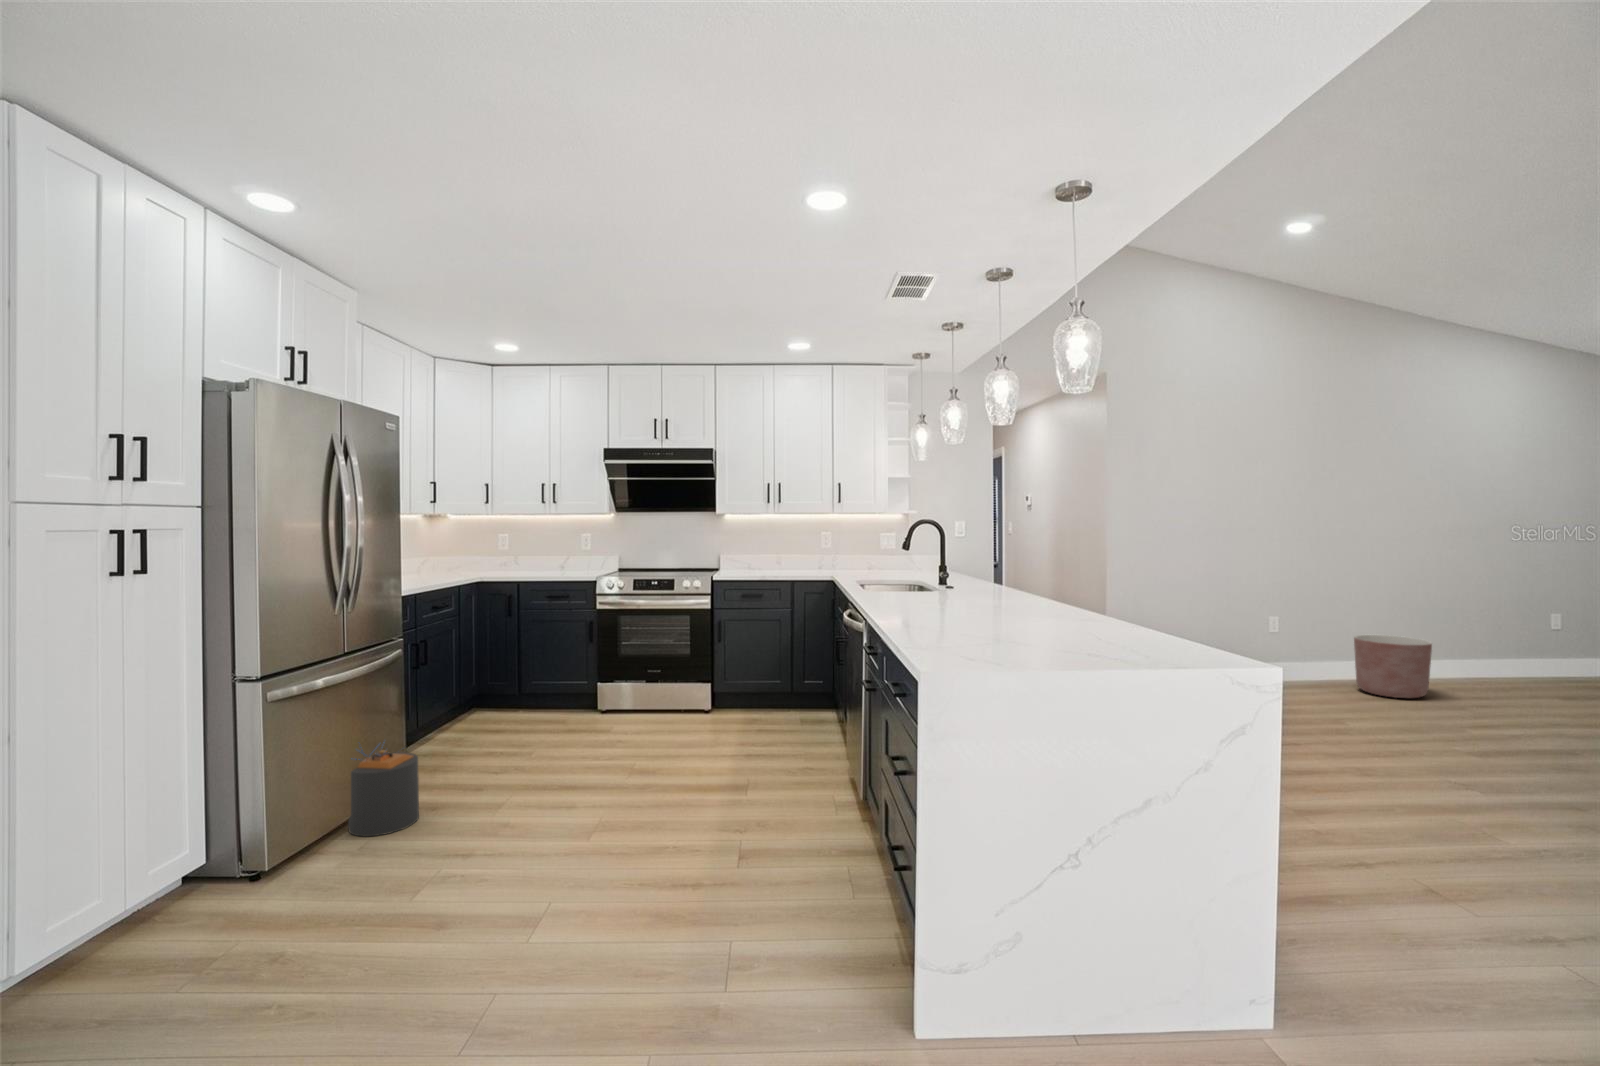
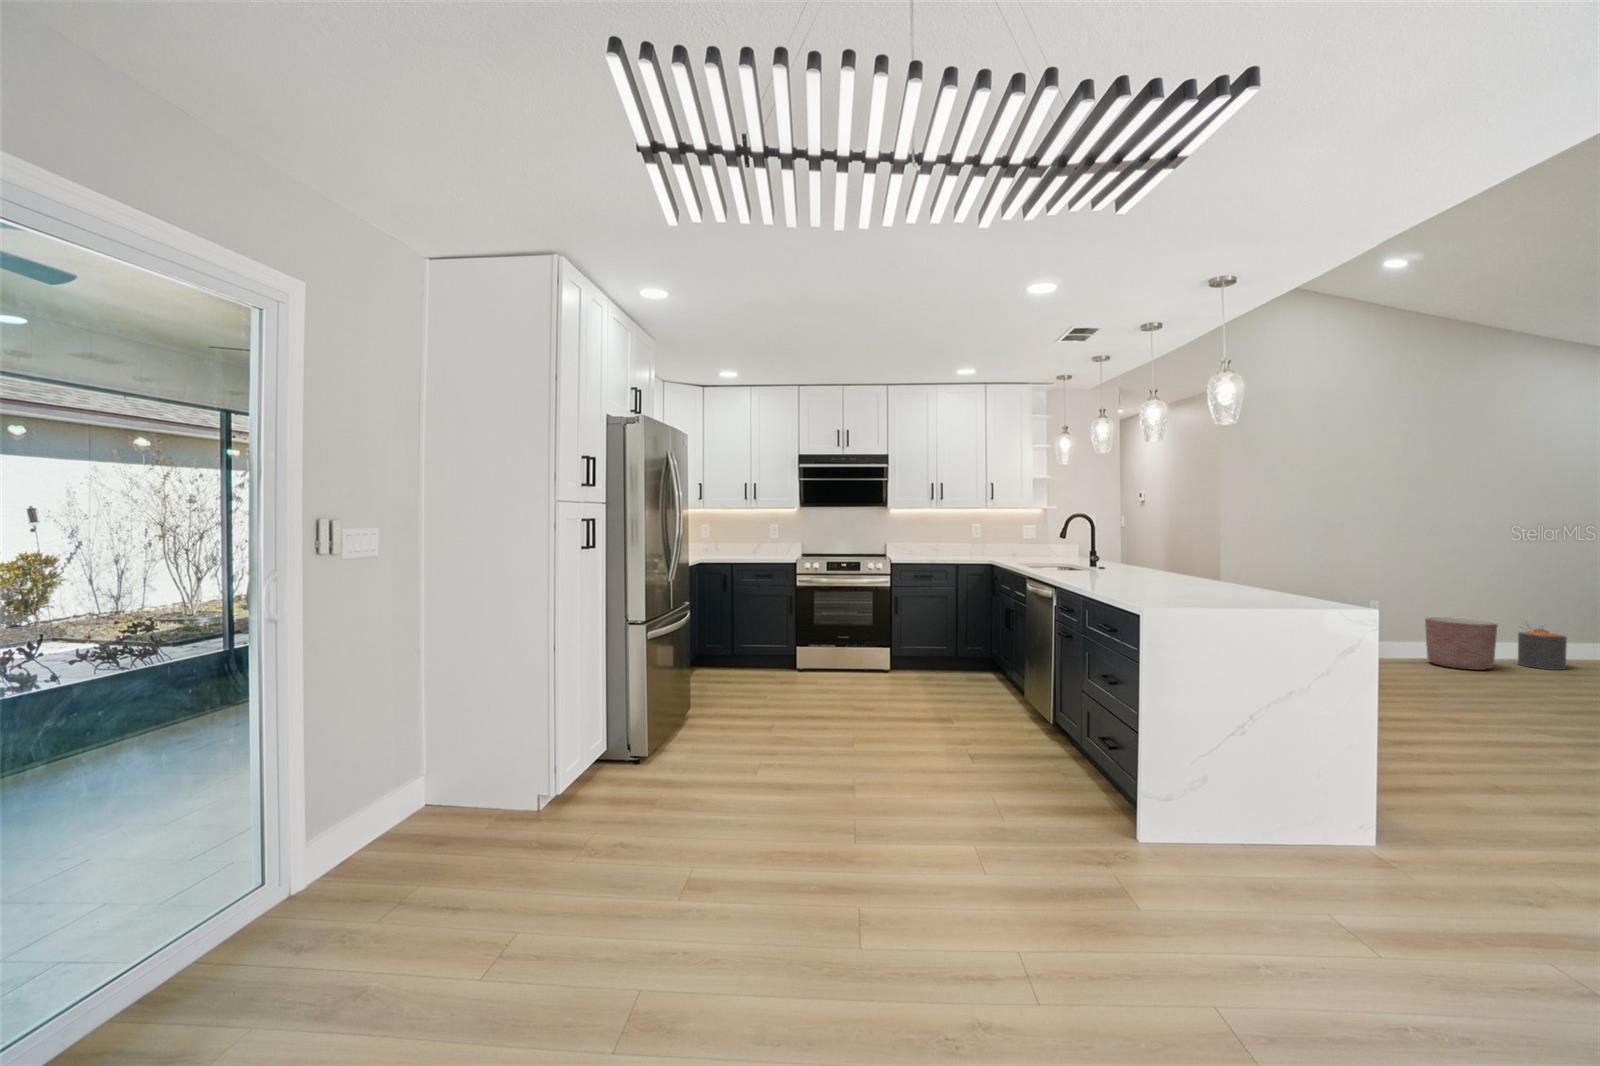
trash can: present [348,747,419,836] -> present [1518,626,1567,670]

